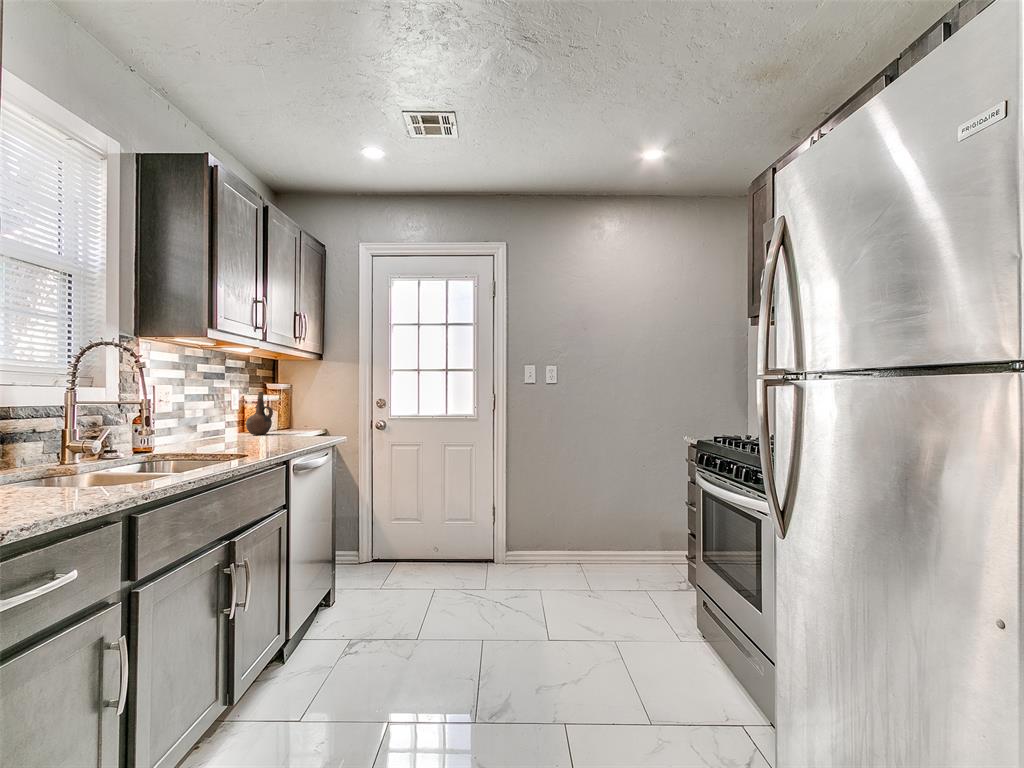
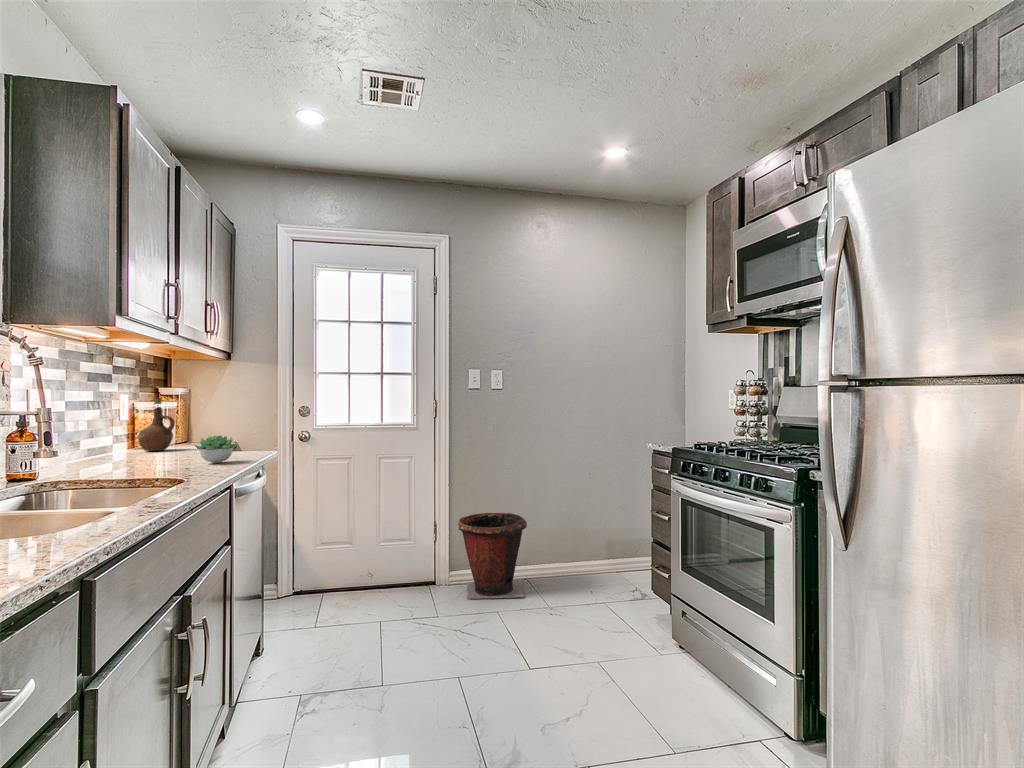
succulent plant: none [270,423,305,444] -> present [194,436,238,463]
waste bin: none [510,501,574,582] -> present [458,513,527,599]

